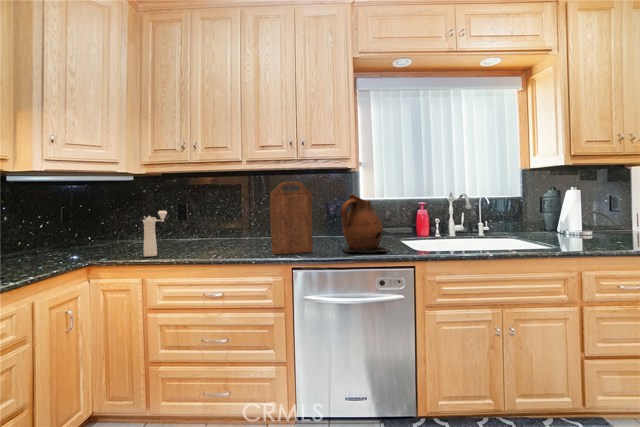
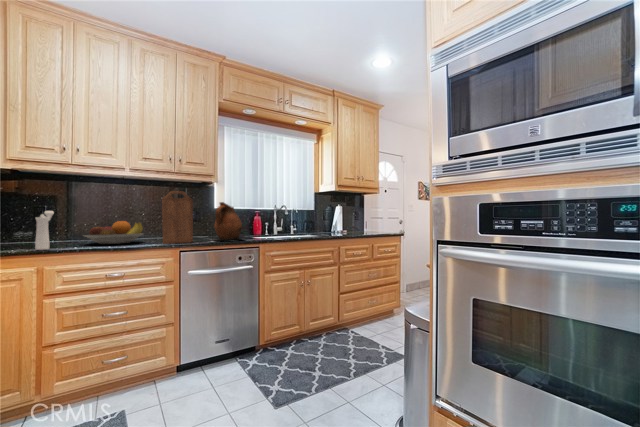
fruit bowl: none [198,221,263,249] -> present [84,221,143,244]

